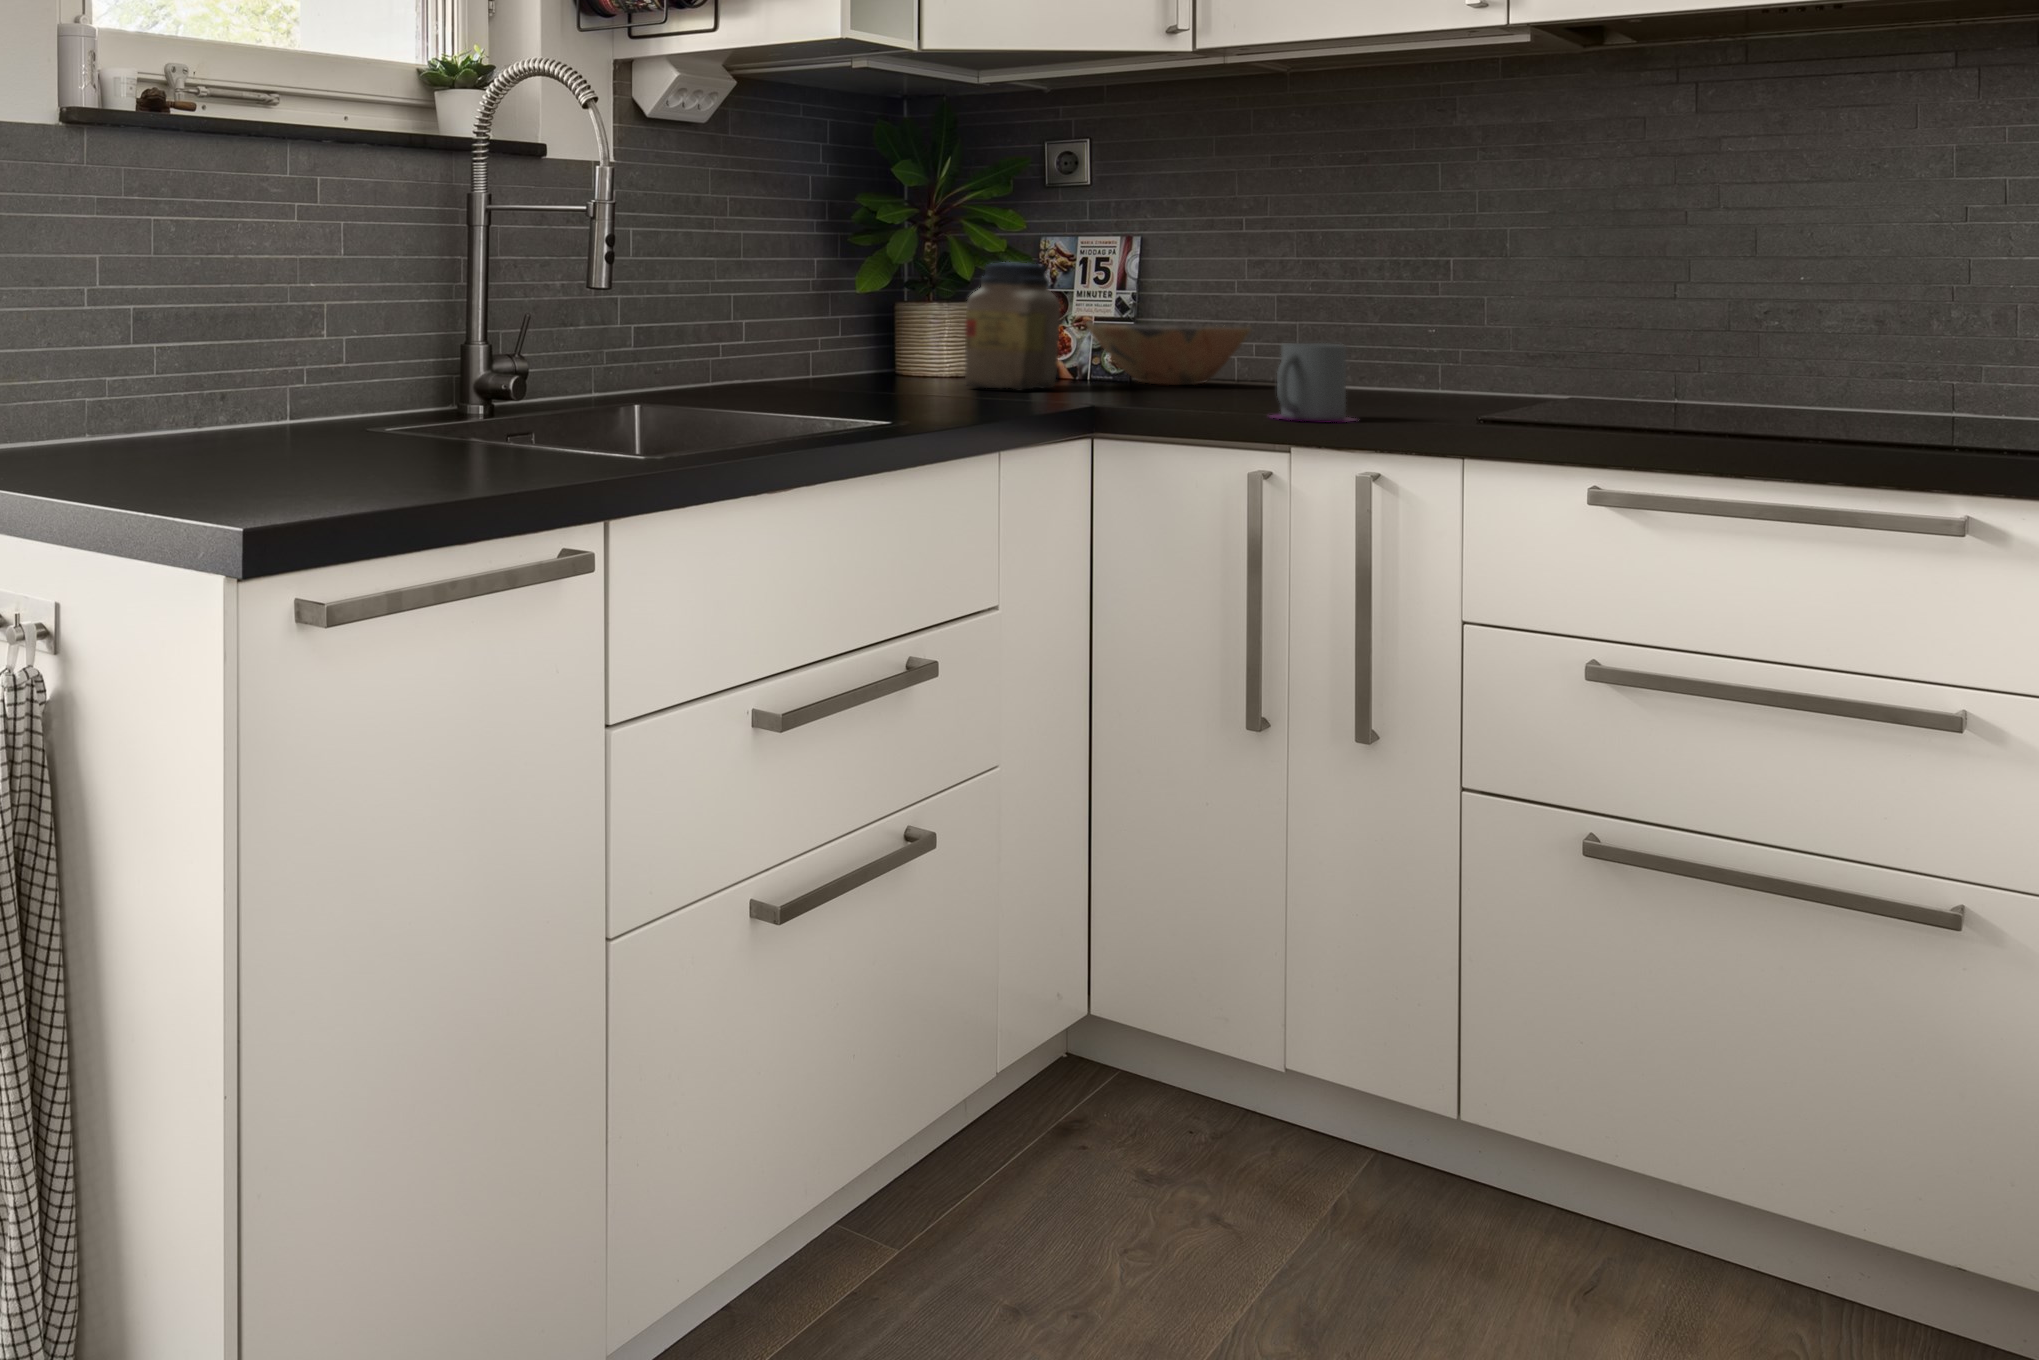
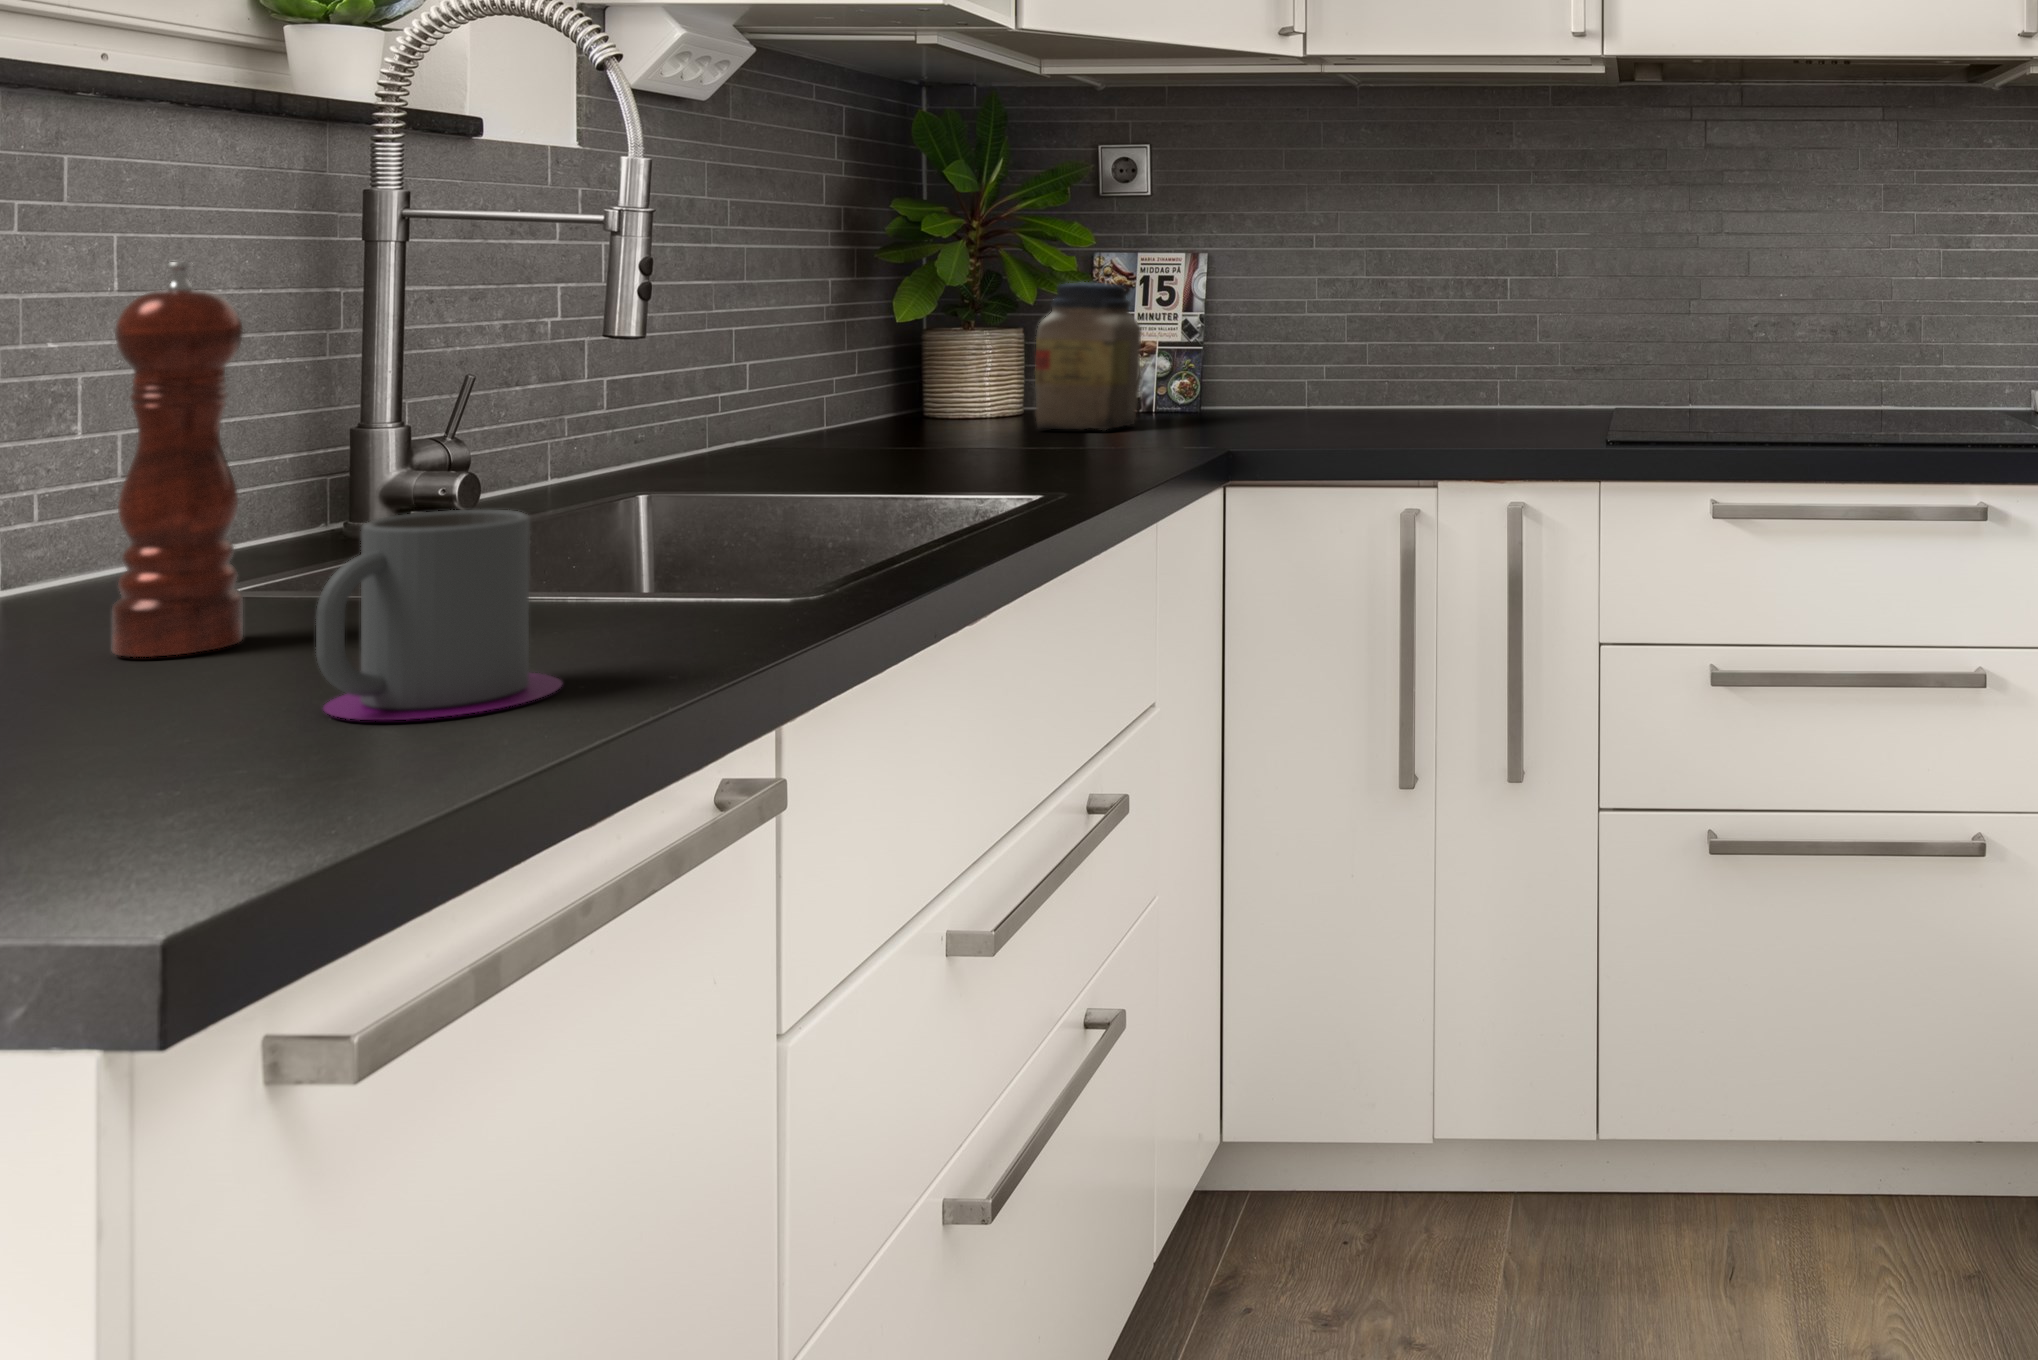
pepper mill: none [311,234,368,453] -> present [112,262,243,657]
bowl: present [1087,321,1252,385] -> none [1151,342,1322,413]
mug: present [1271,343,1356,422] -> present [316,510,562,720]

